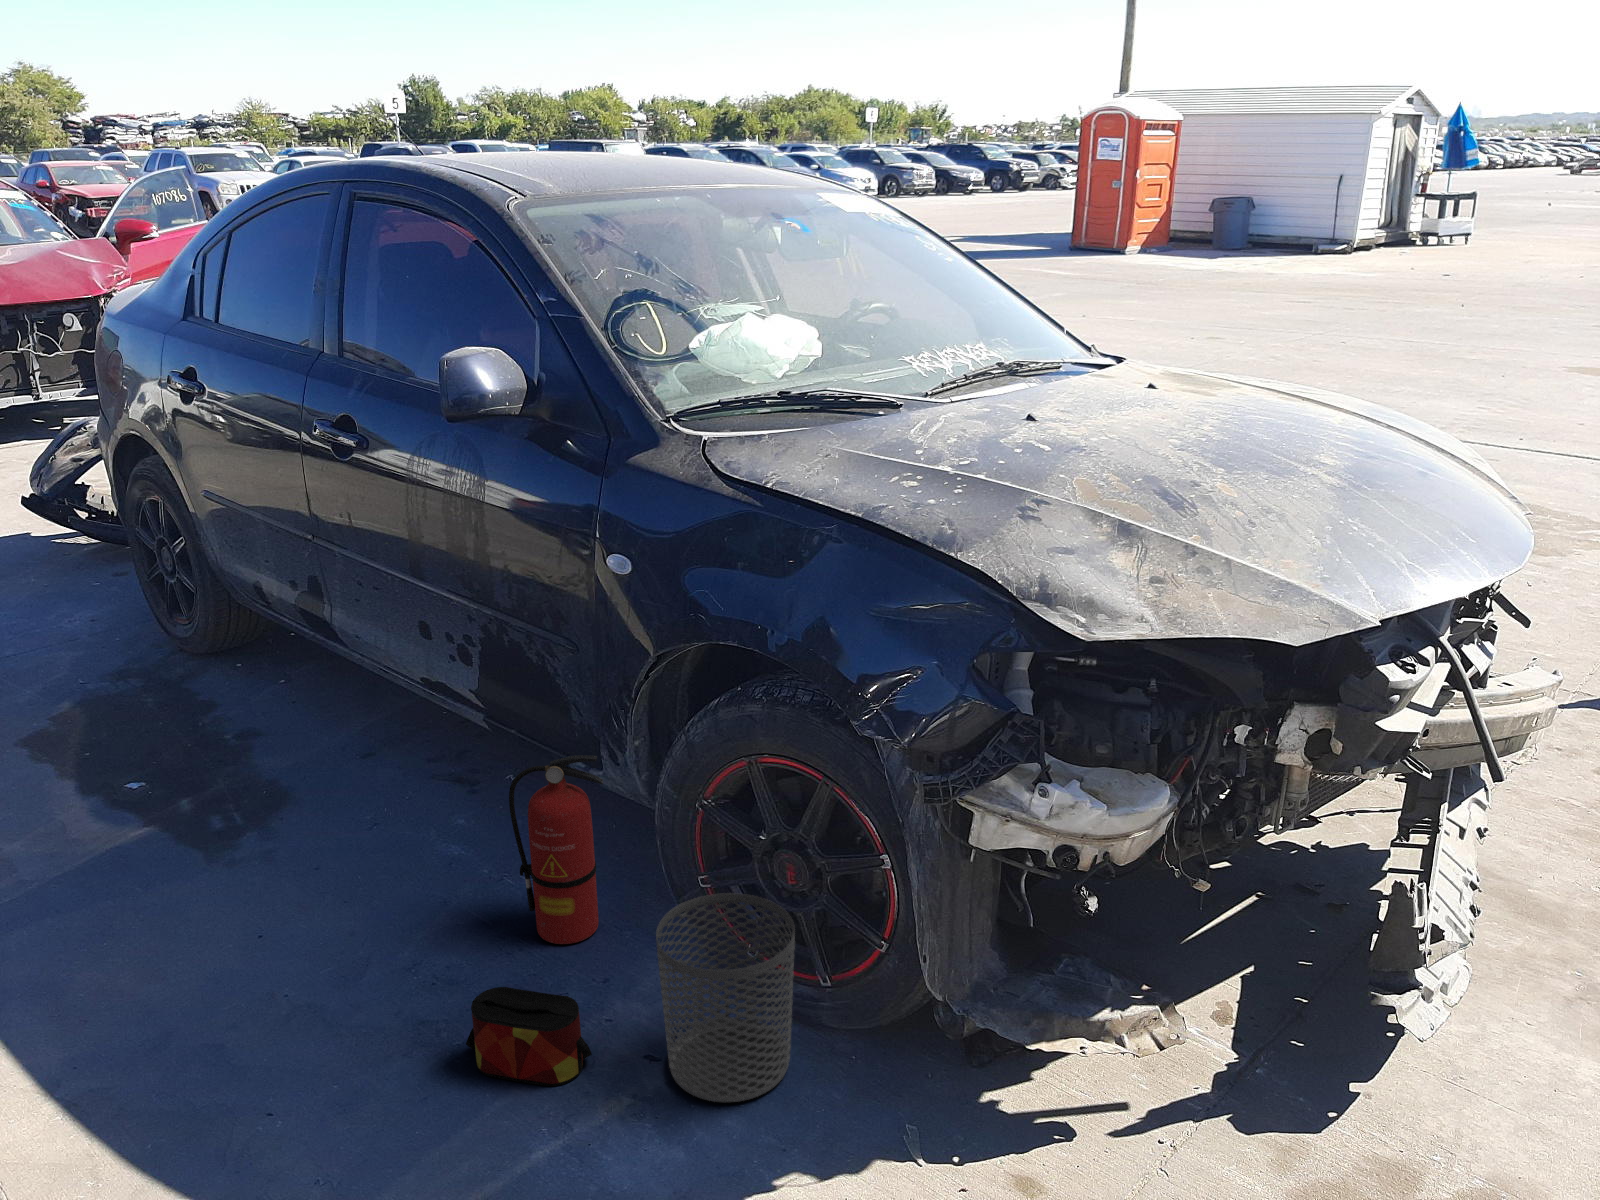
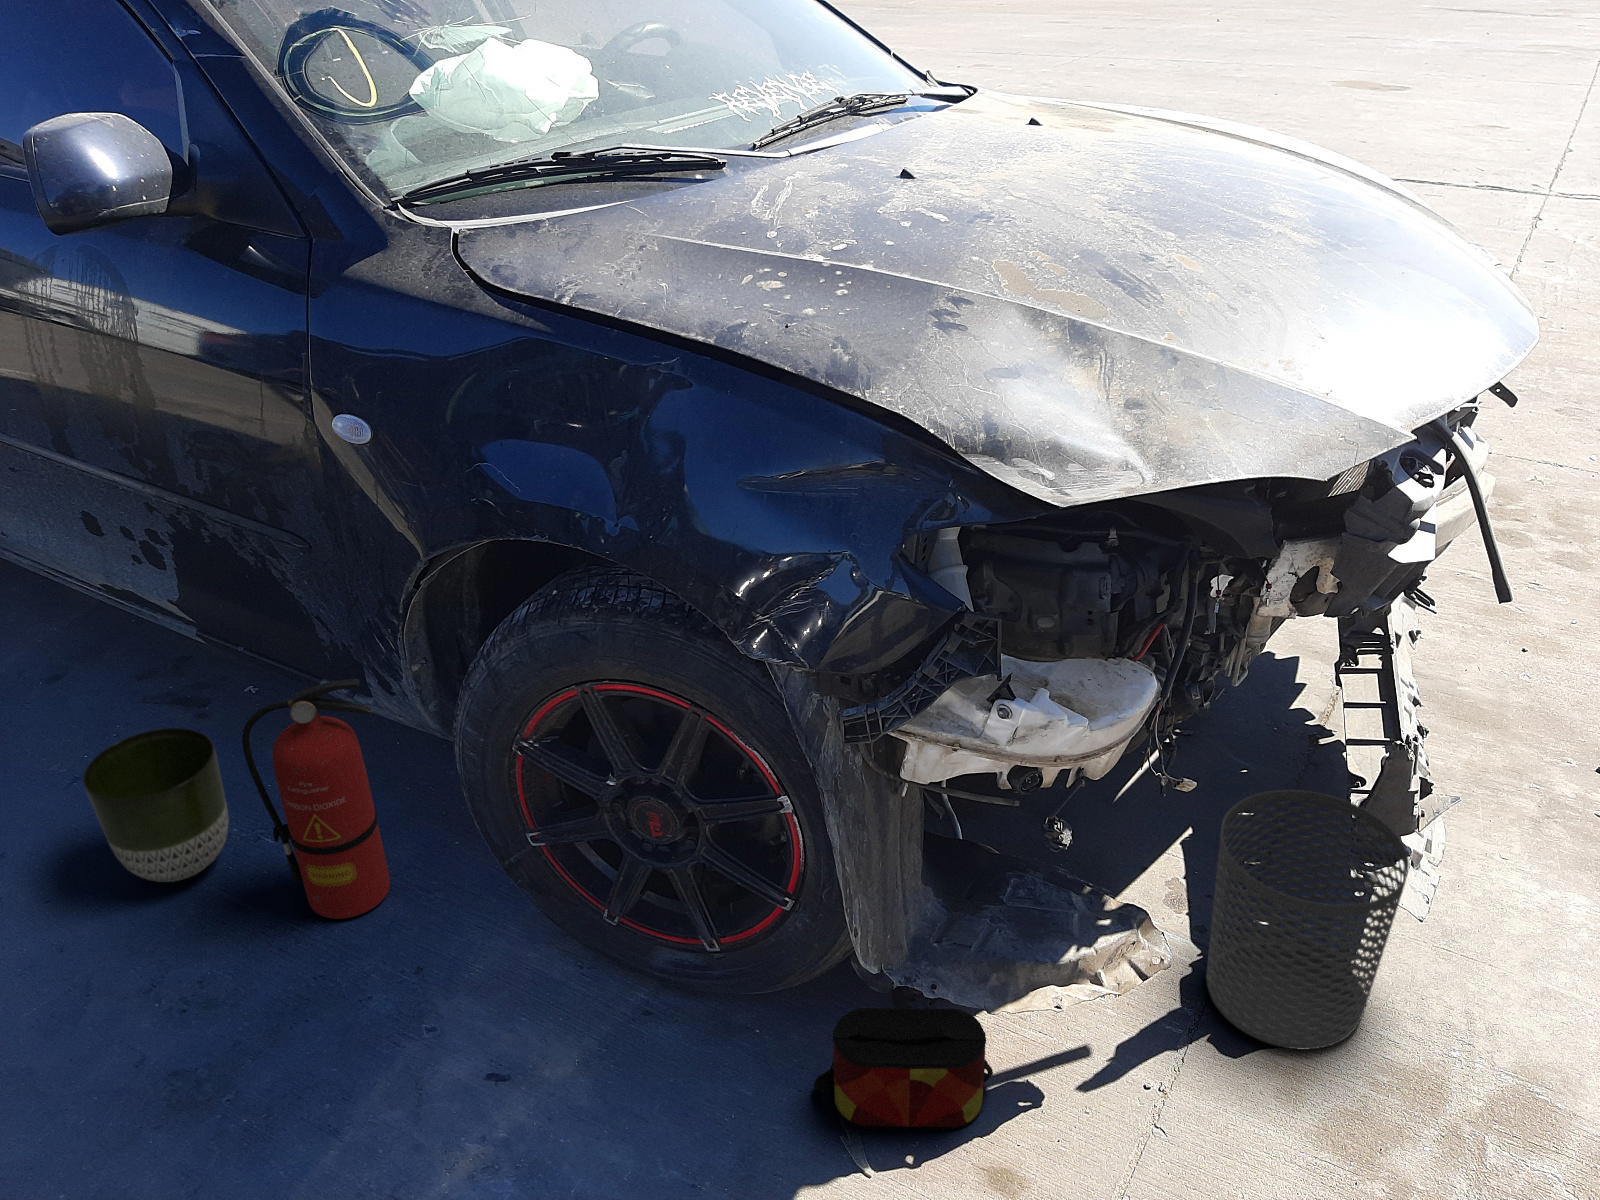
planter: none [394,788,489,904] -> present [83,728,228,882]
waste bin: present [656,893,795,1102] -> present [1206,790,1409,1050]
bag: present [466,987,592,1086] -> present [814,1008,993,1130]

